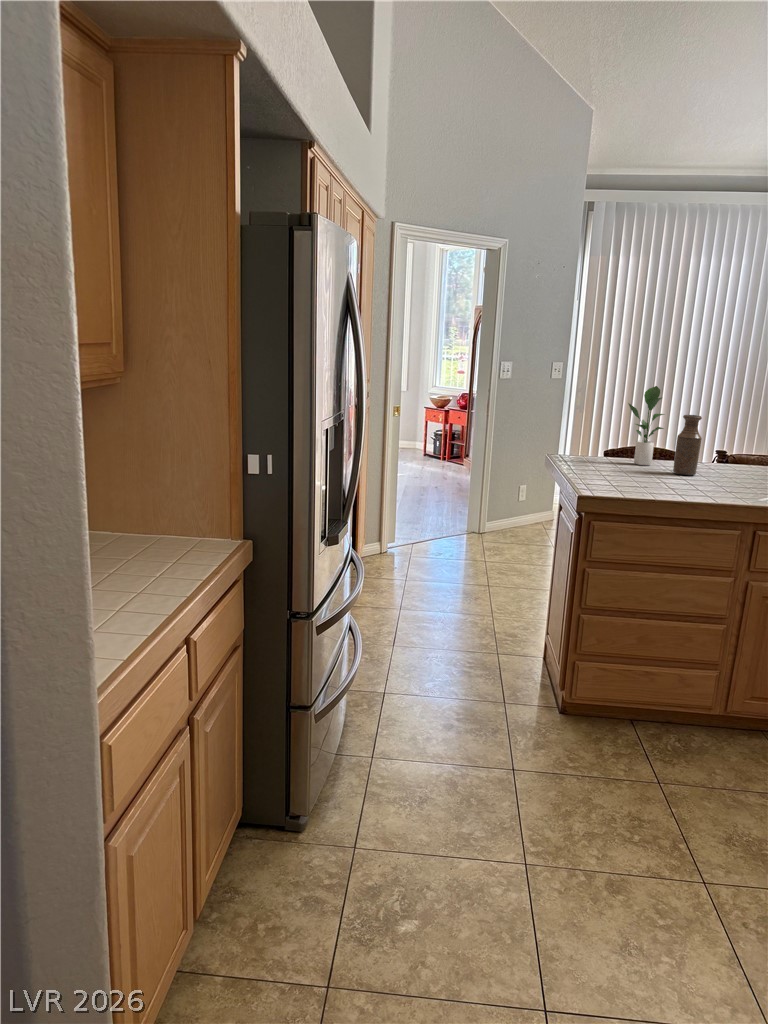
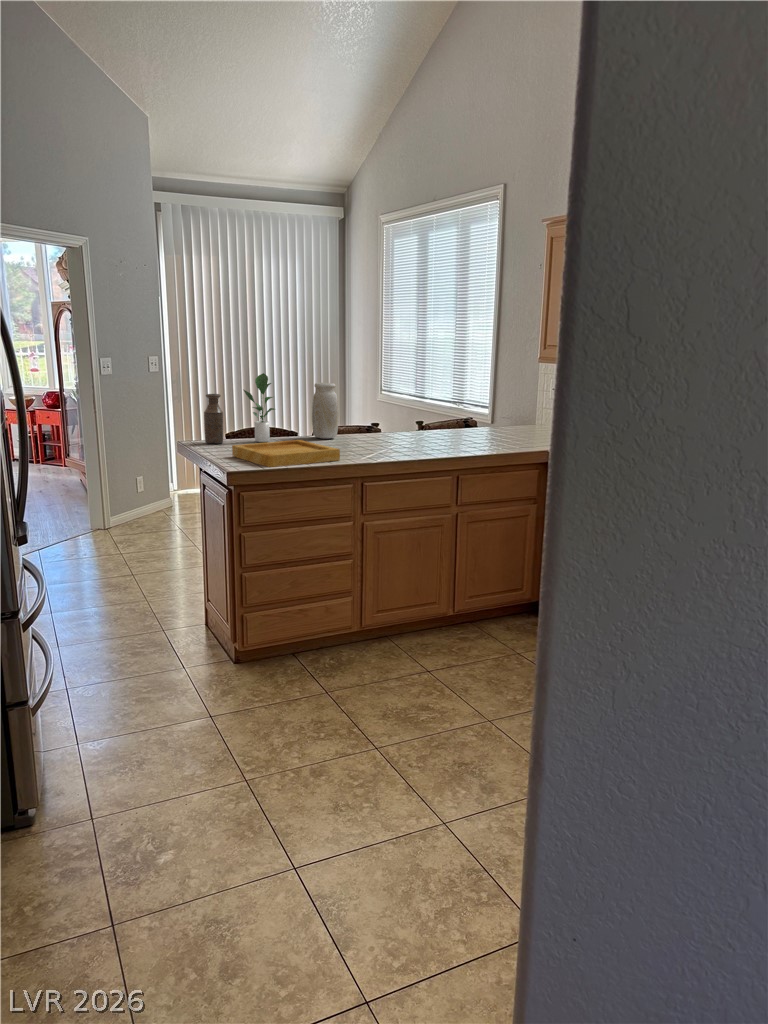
vase: none [709,401,747,470] -> present [312,383,338,439]
bottle: present [673,415,702,475] -> present [204,394,223,444]
tray: none [597,466,730,499] -> present [232,440,340,467]

